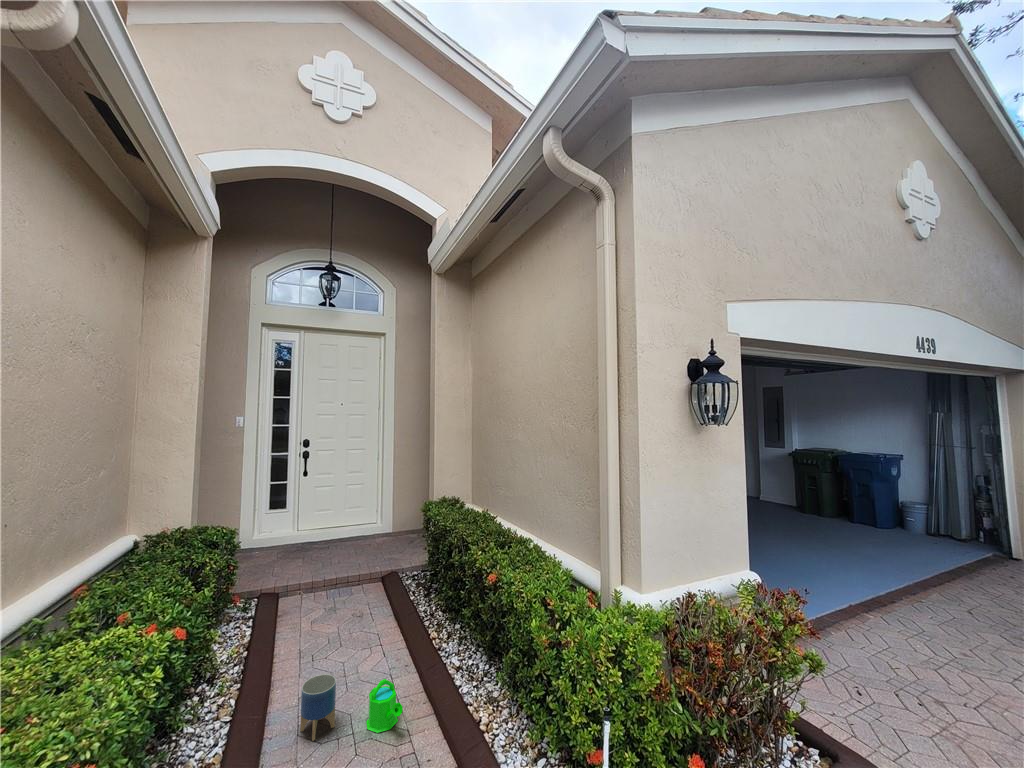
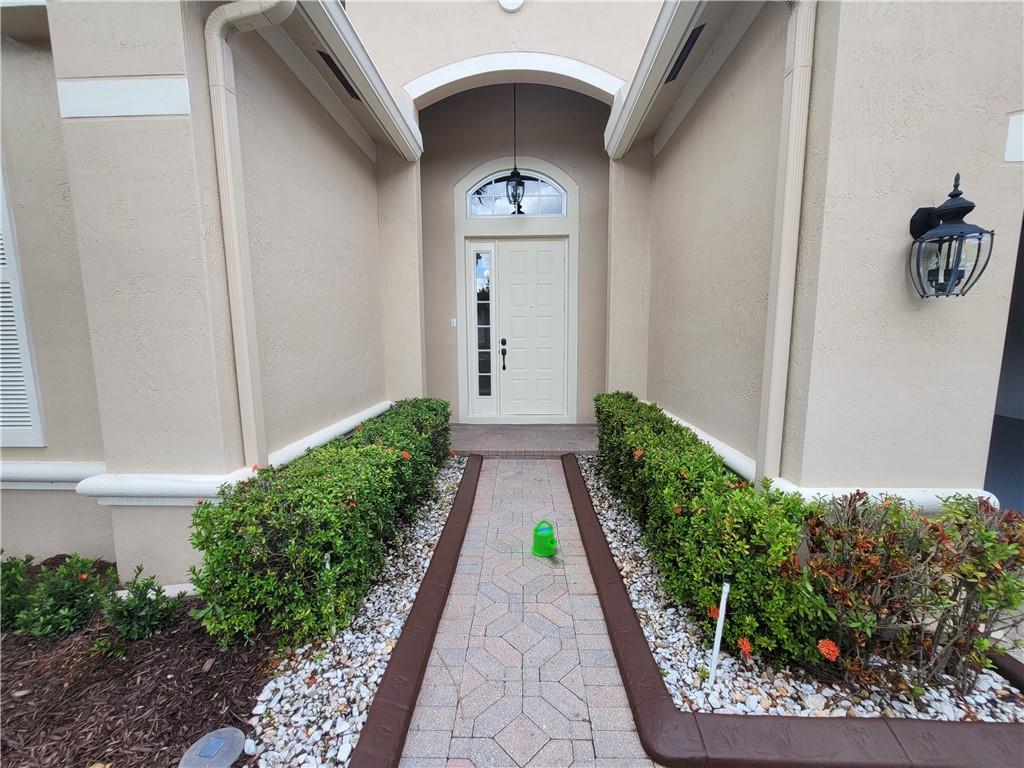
planter: present [300,674,336,741] -> none [485,507,509,549]

